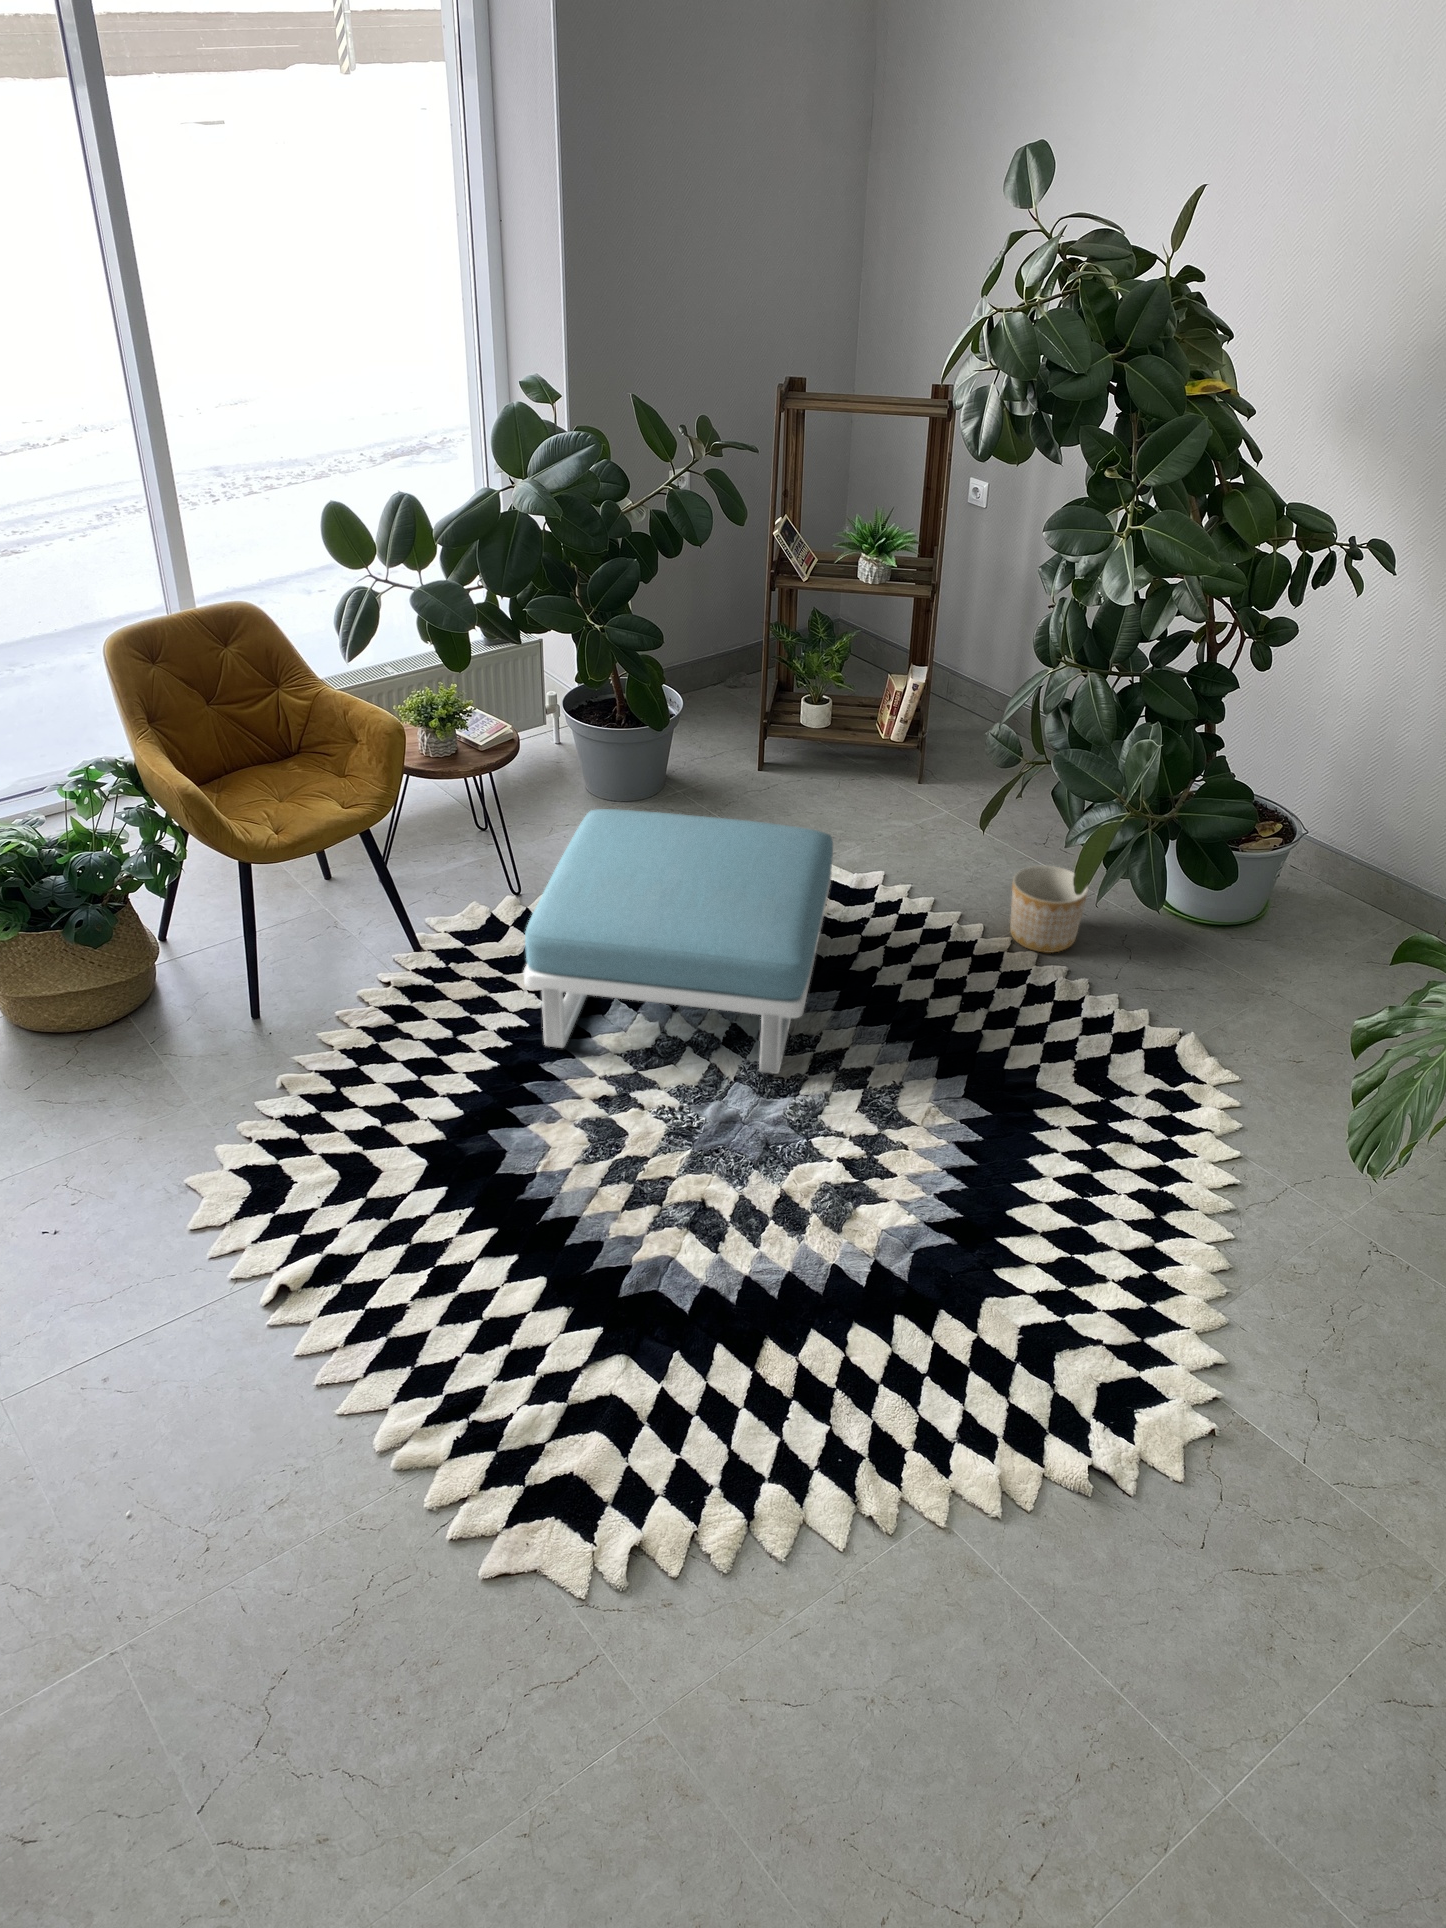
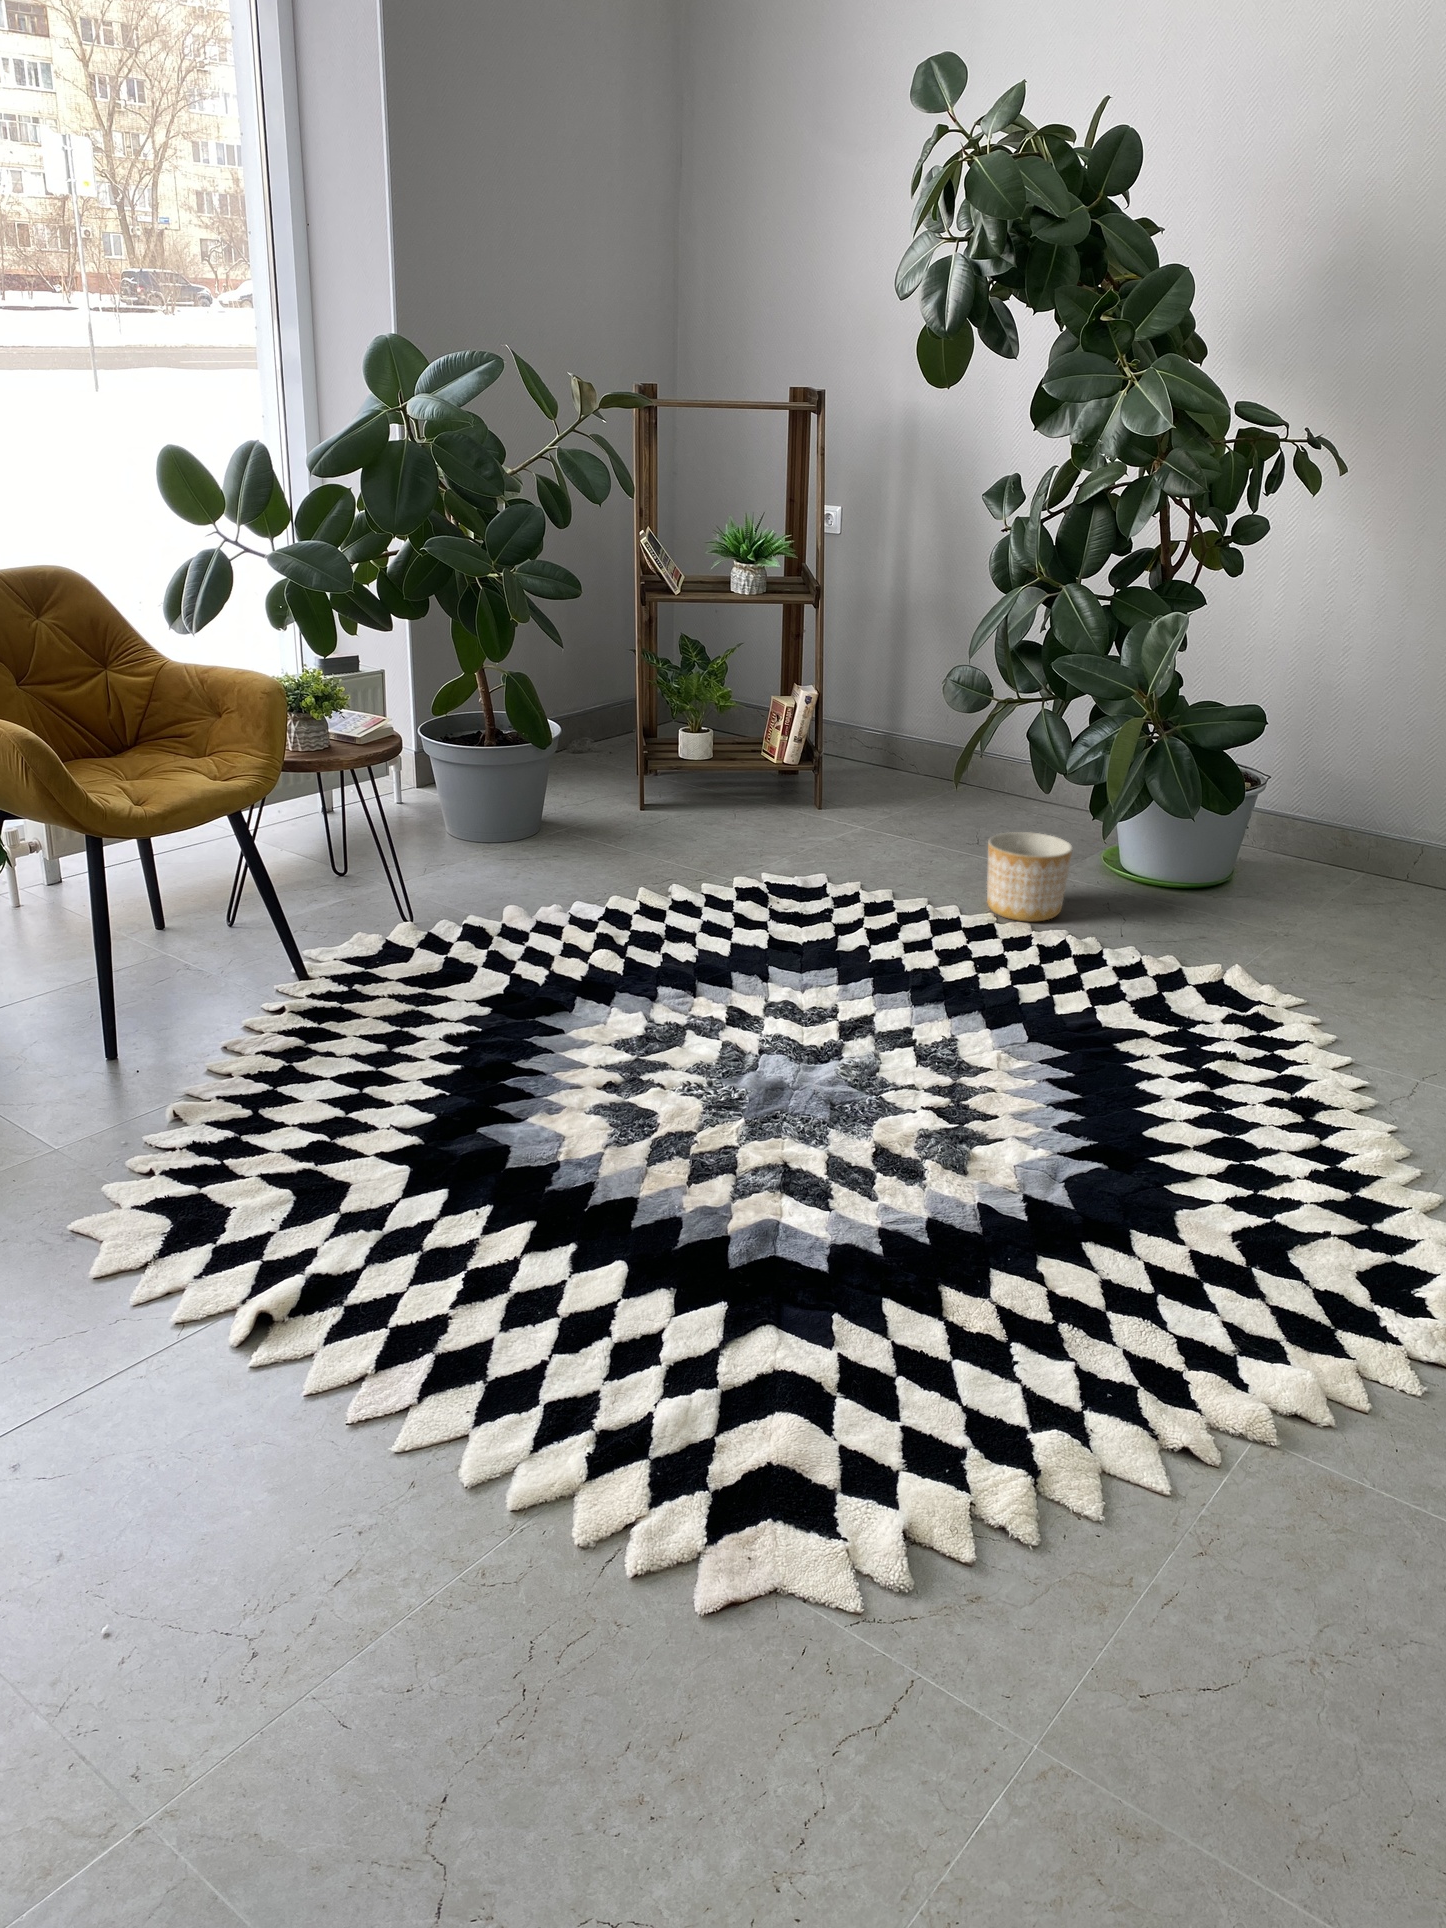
footstool: present [523,809,833,1074] -> none [484,791,837,1046]

